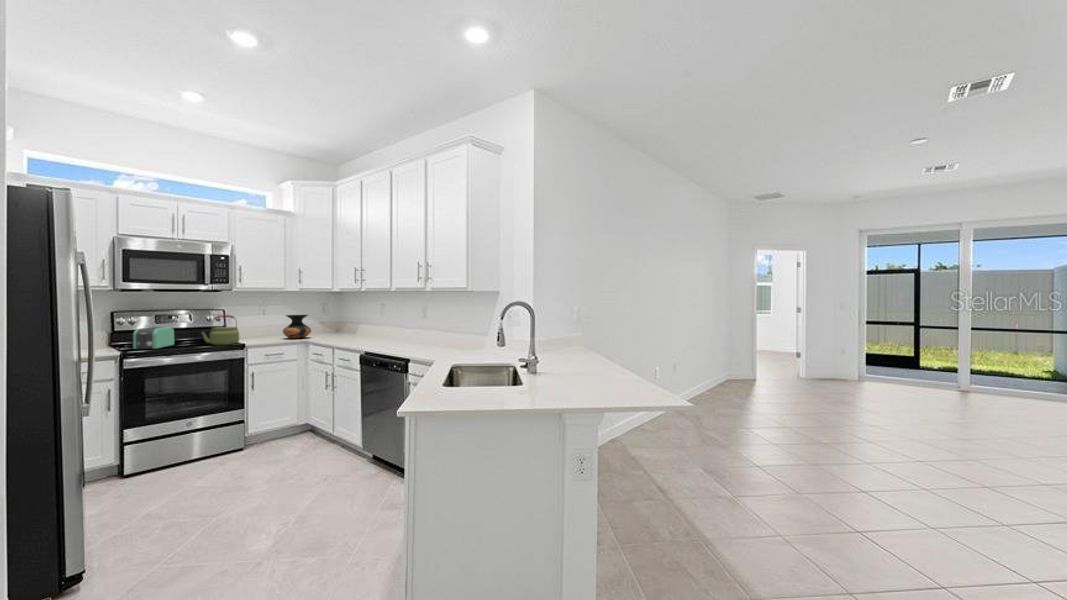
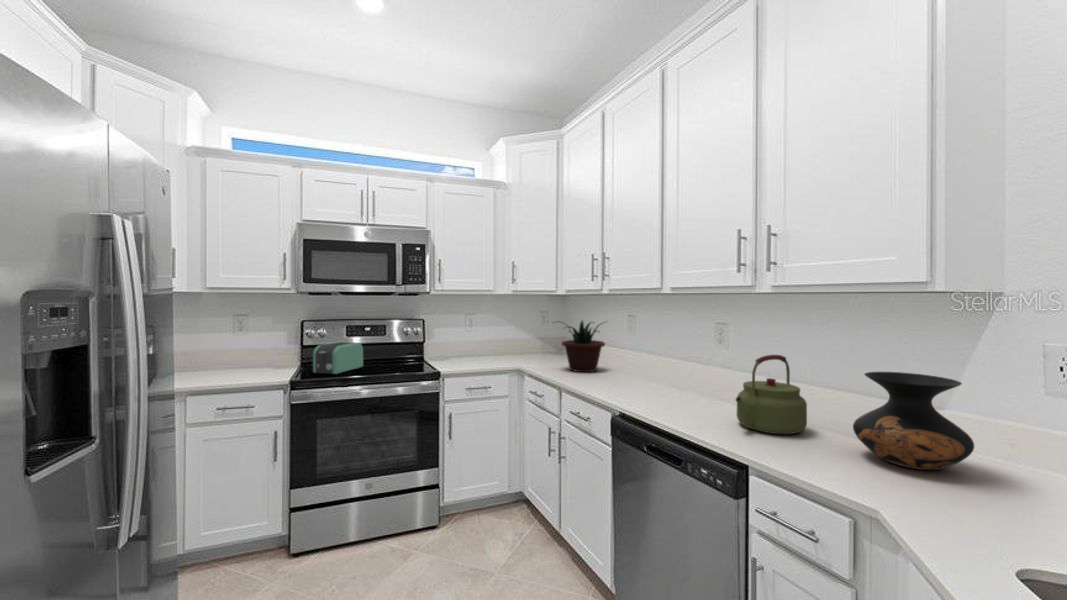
potted plant: none [328,308,367,340] -> present [562,321,605,372]
kettle: present [202,315,239,345] -> present [736,355,807,434]
vase: present [283,315,311,339] -> present [853,372,974,470]

